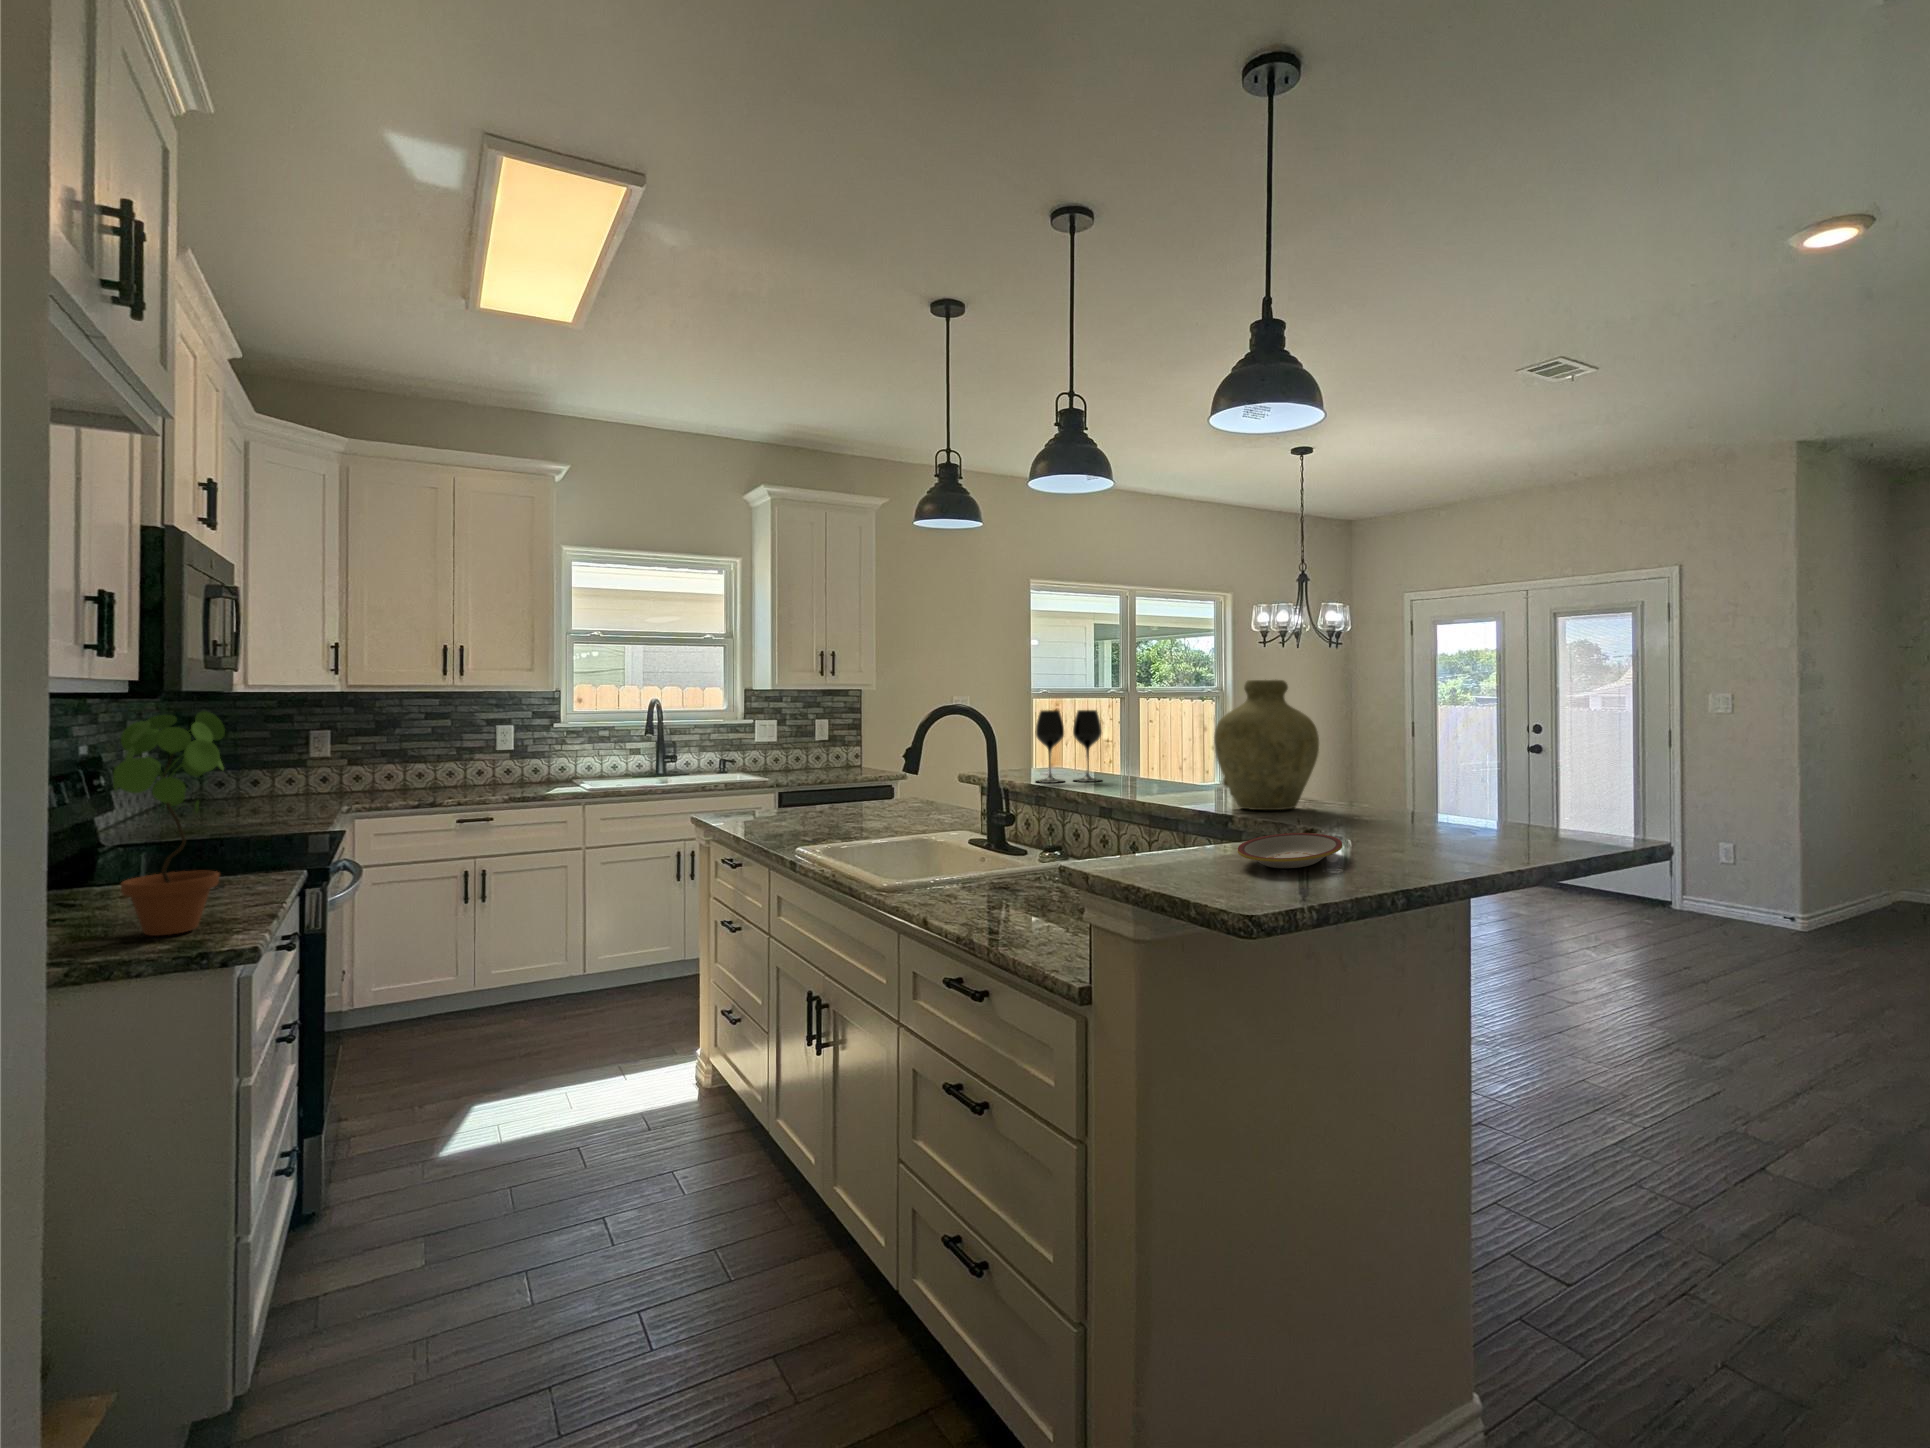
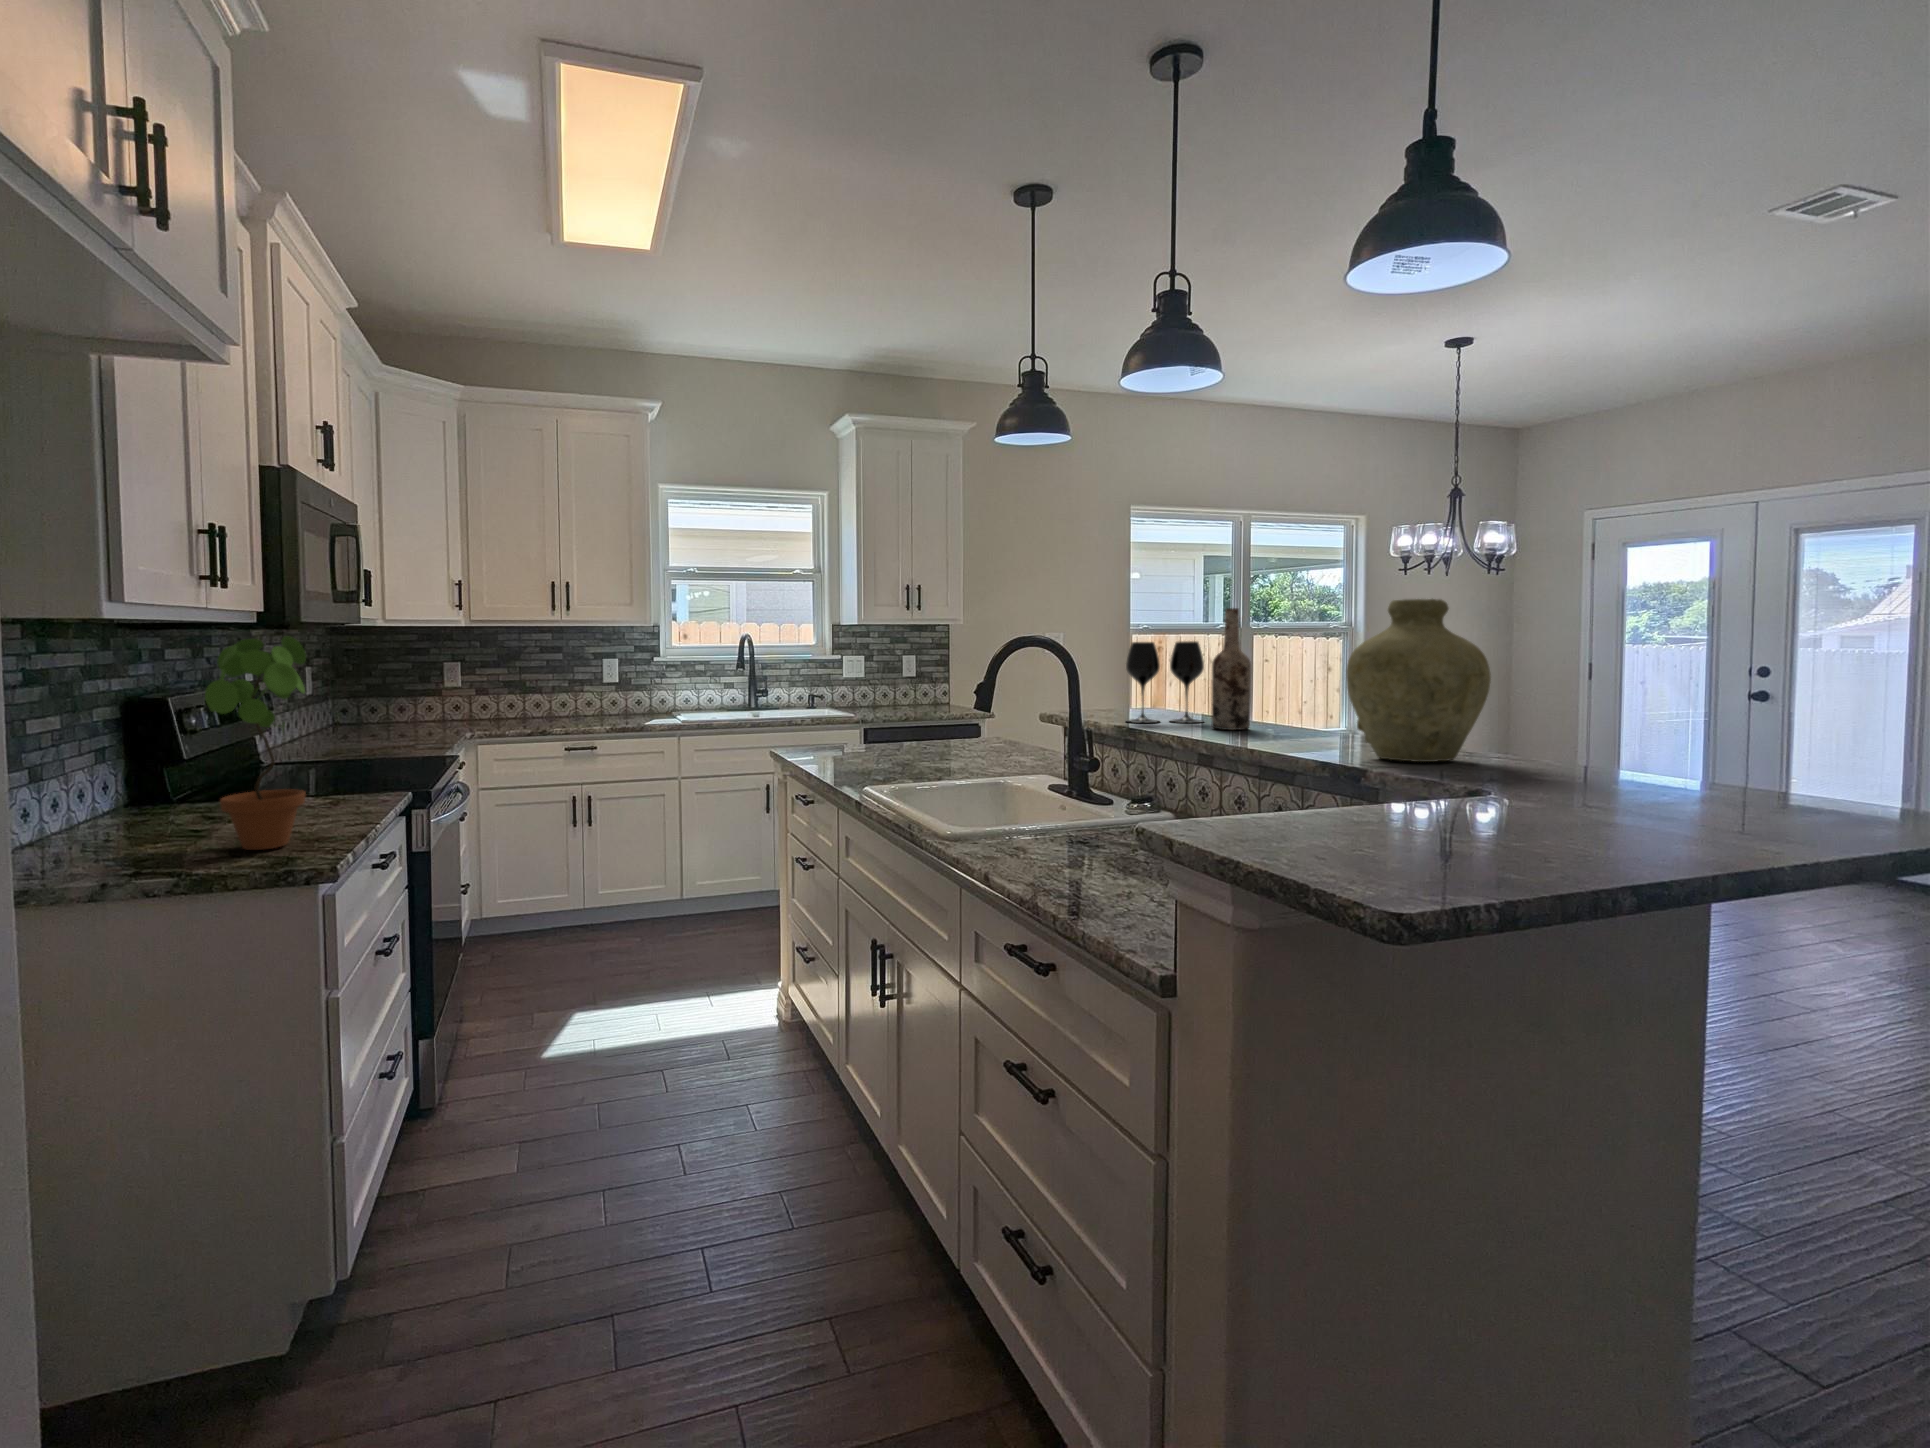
wine bottle: none [1108,682,1141,787] -> present [1211,608,1251,730]
plate: present [1238,833,1343,868] -> none [1384,793,1539,842]

